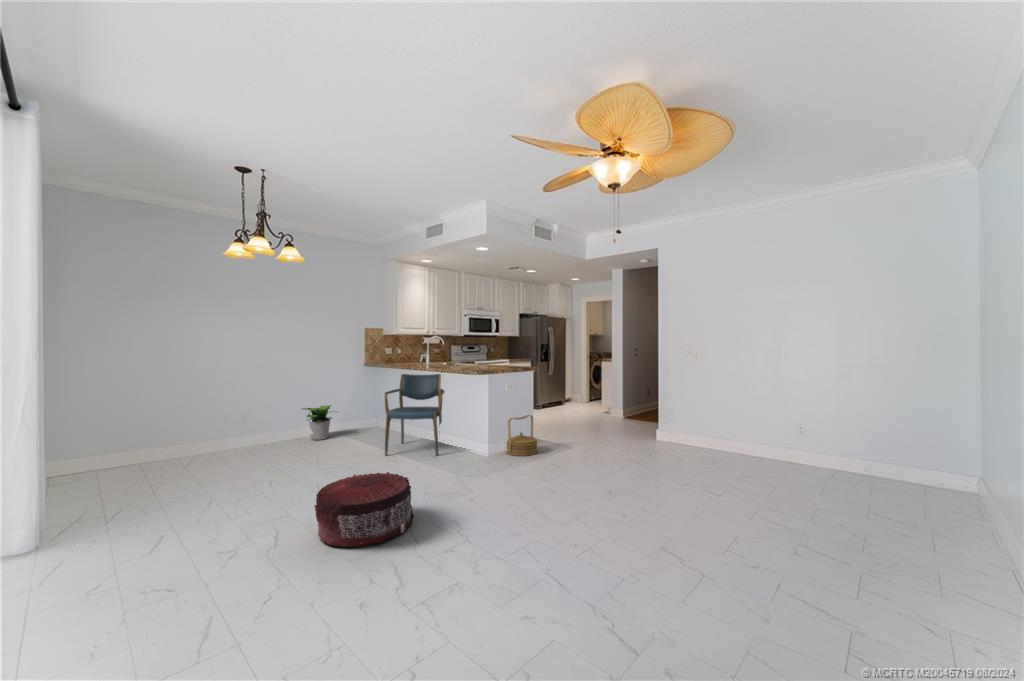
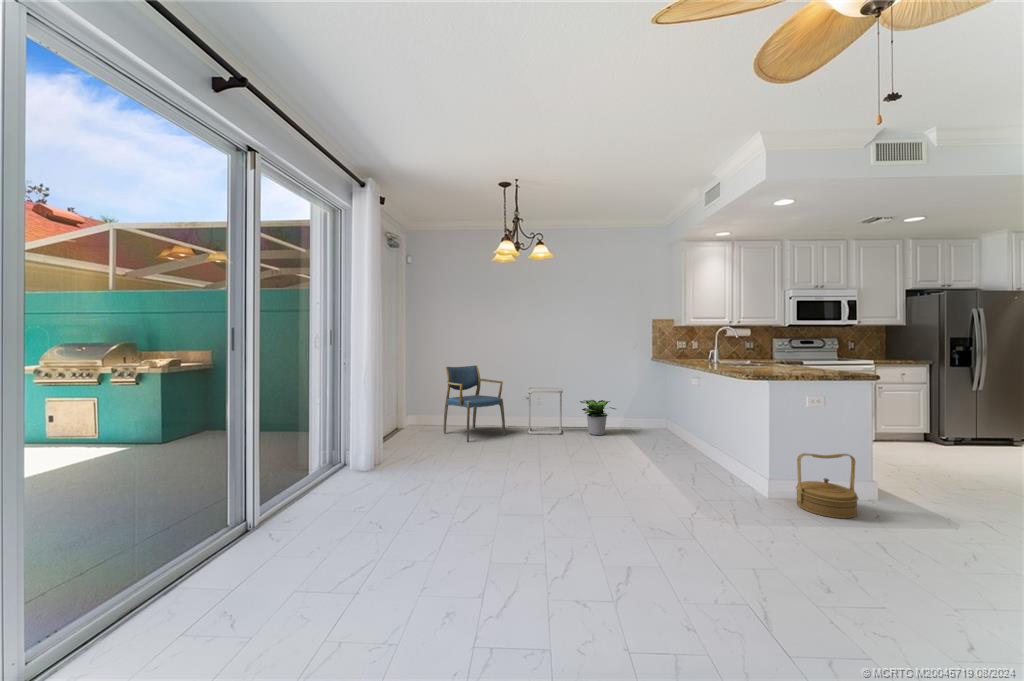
armchair: present [385,374,445,455] -> present [444,365,505,442]
side table: none [231,397,284,451] -> present [523,388,563,435]
pouf: present [314,472,414,547] -> none [486,481,583,563]

